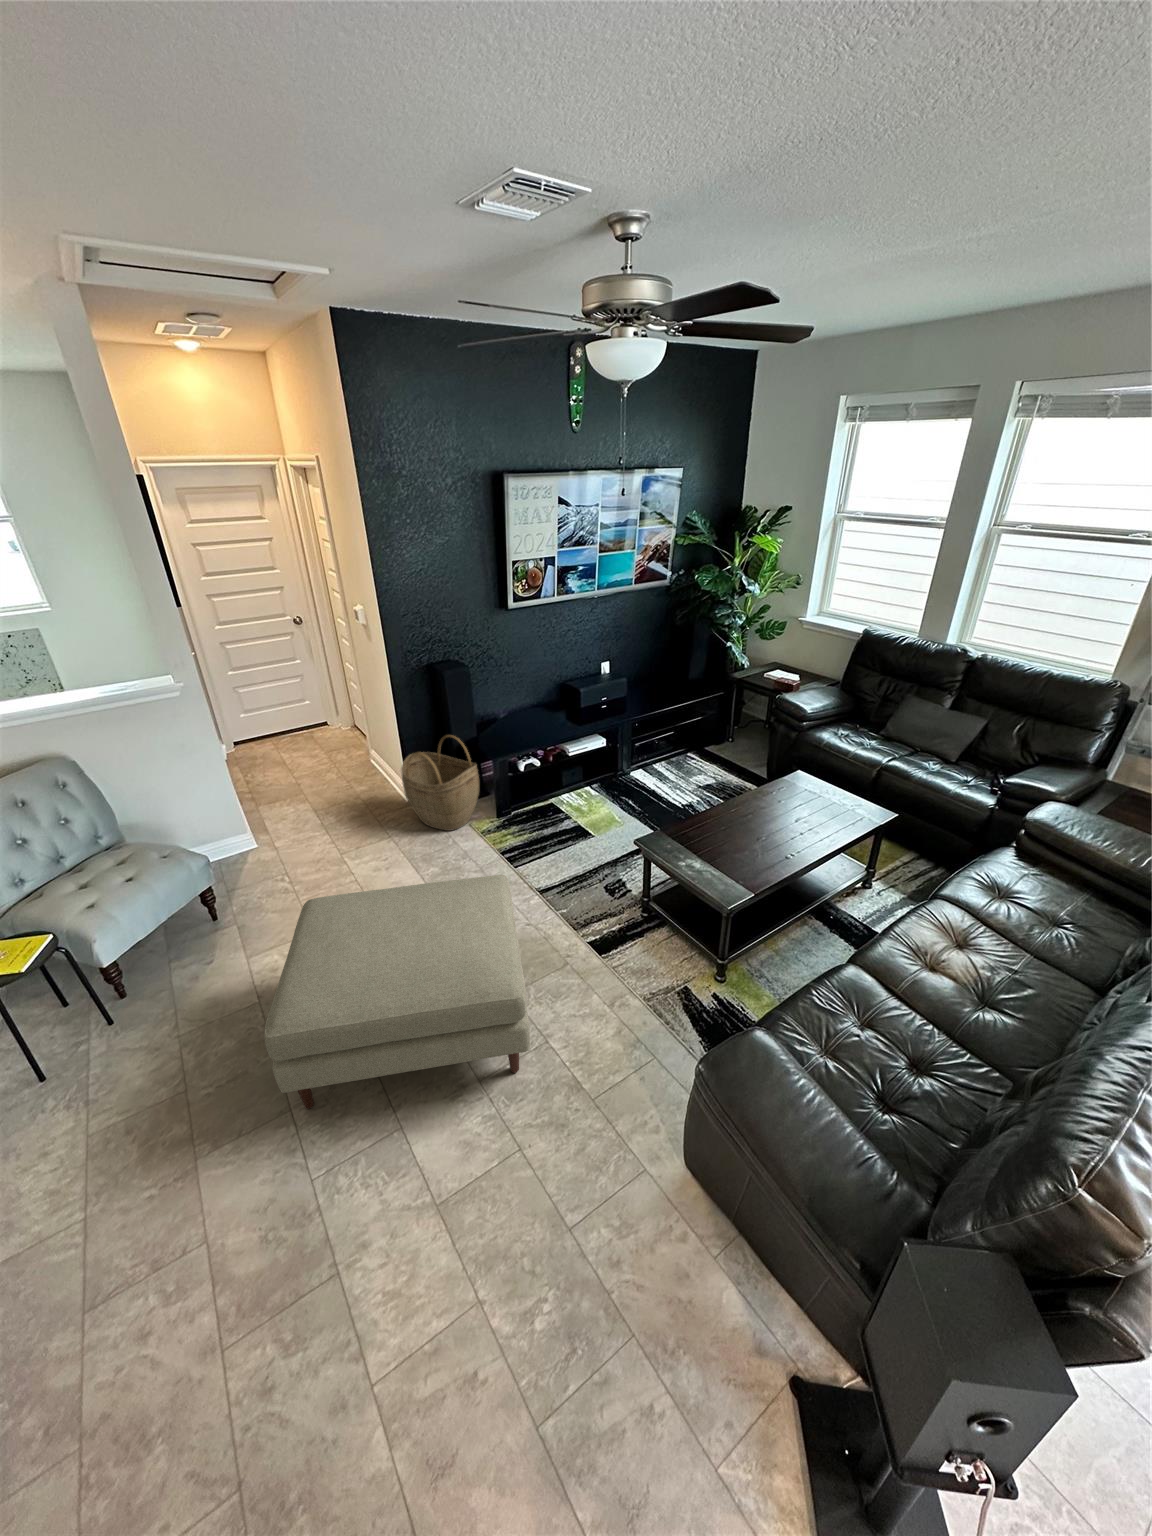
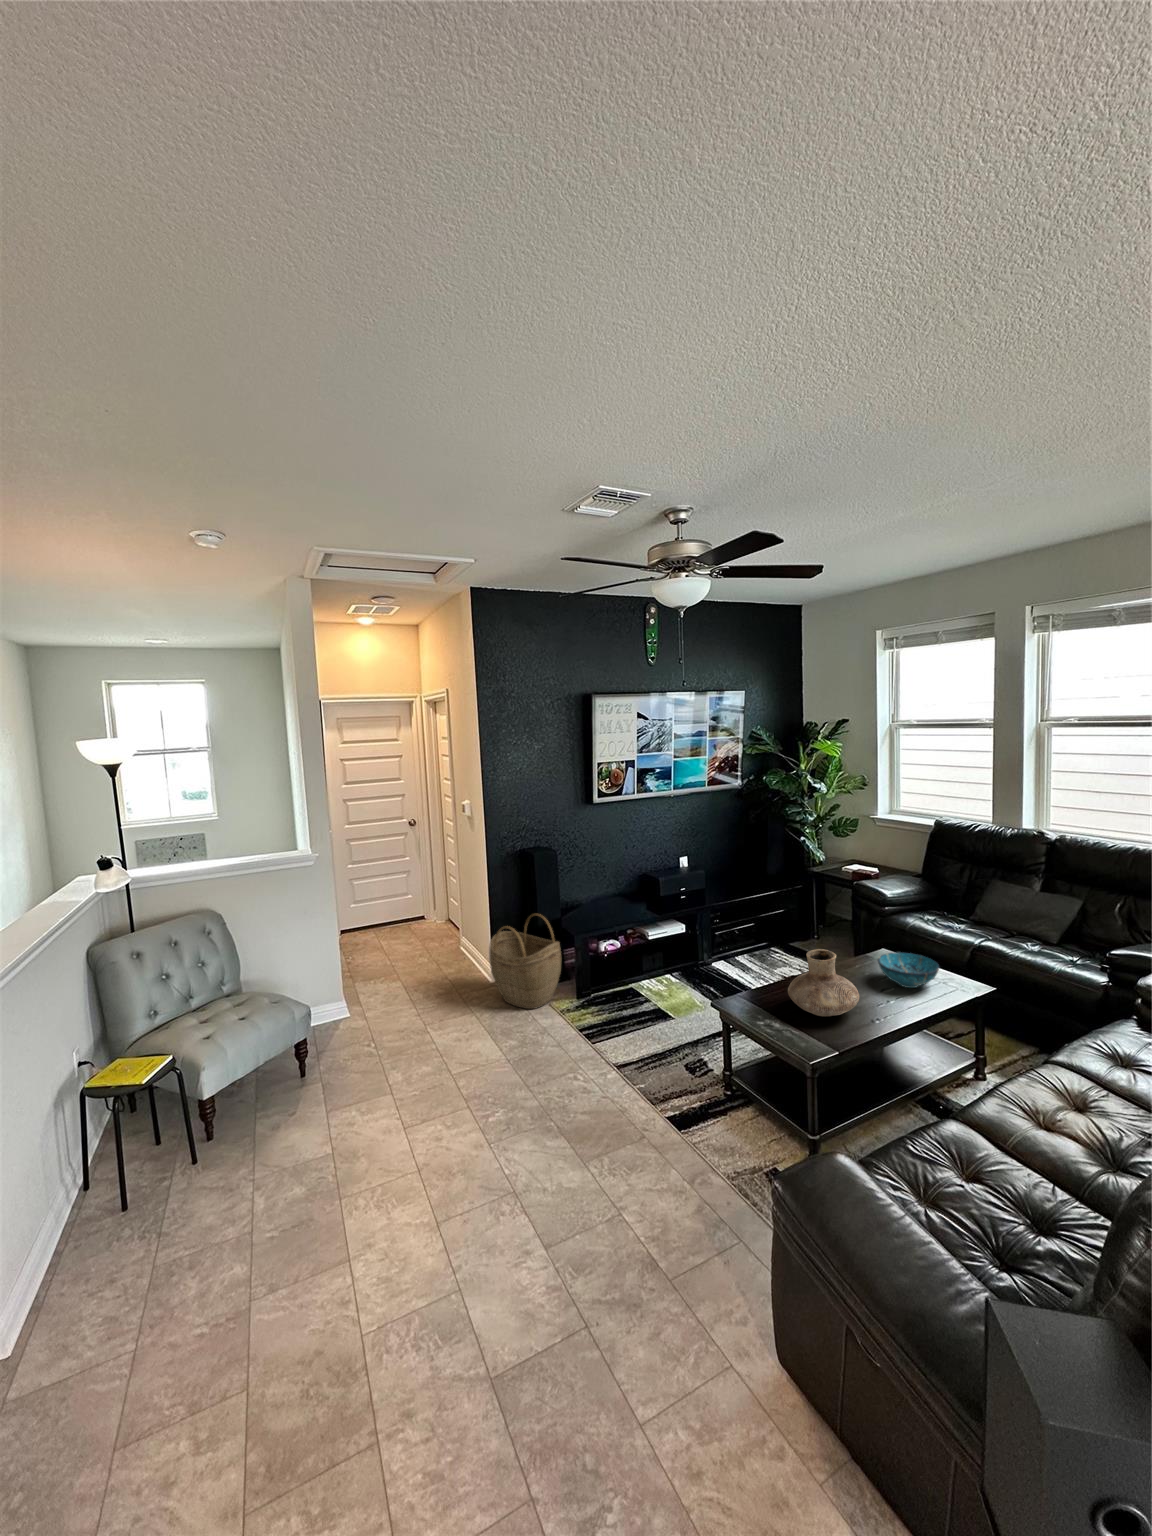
decorative bowl: none [796,783,854,819] -> present [878,952,939,988]
vase: none [710,791,778,856] -> present [788,949,859,1016]
ottoman: present [264,875,530,1109] -> none [341,1027,601,1261]

